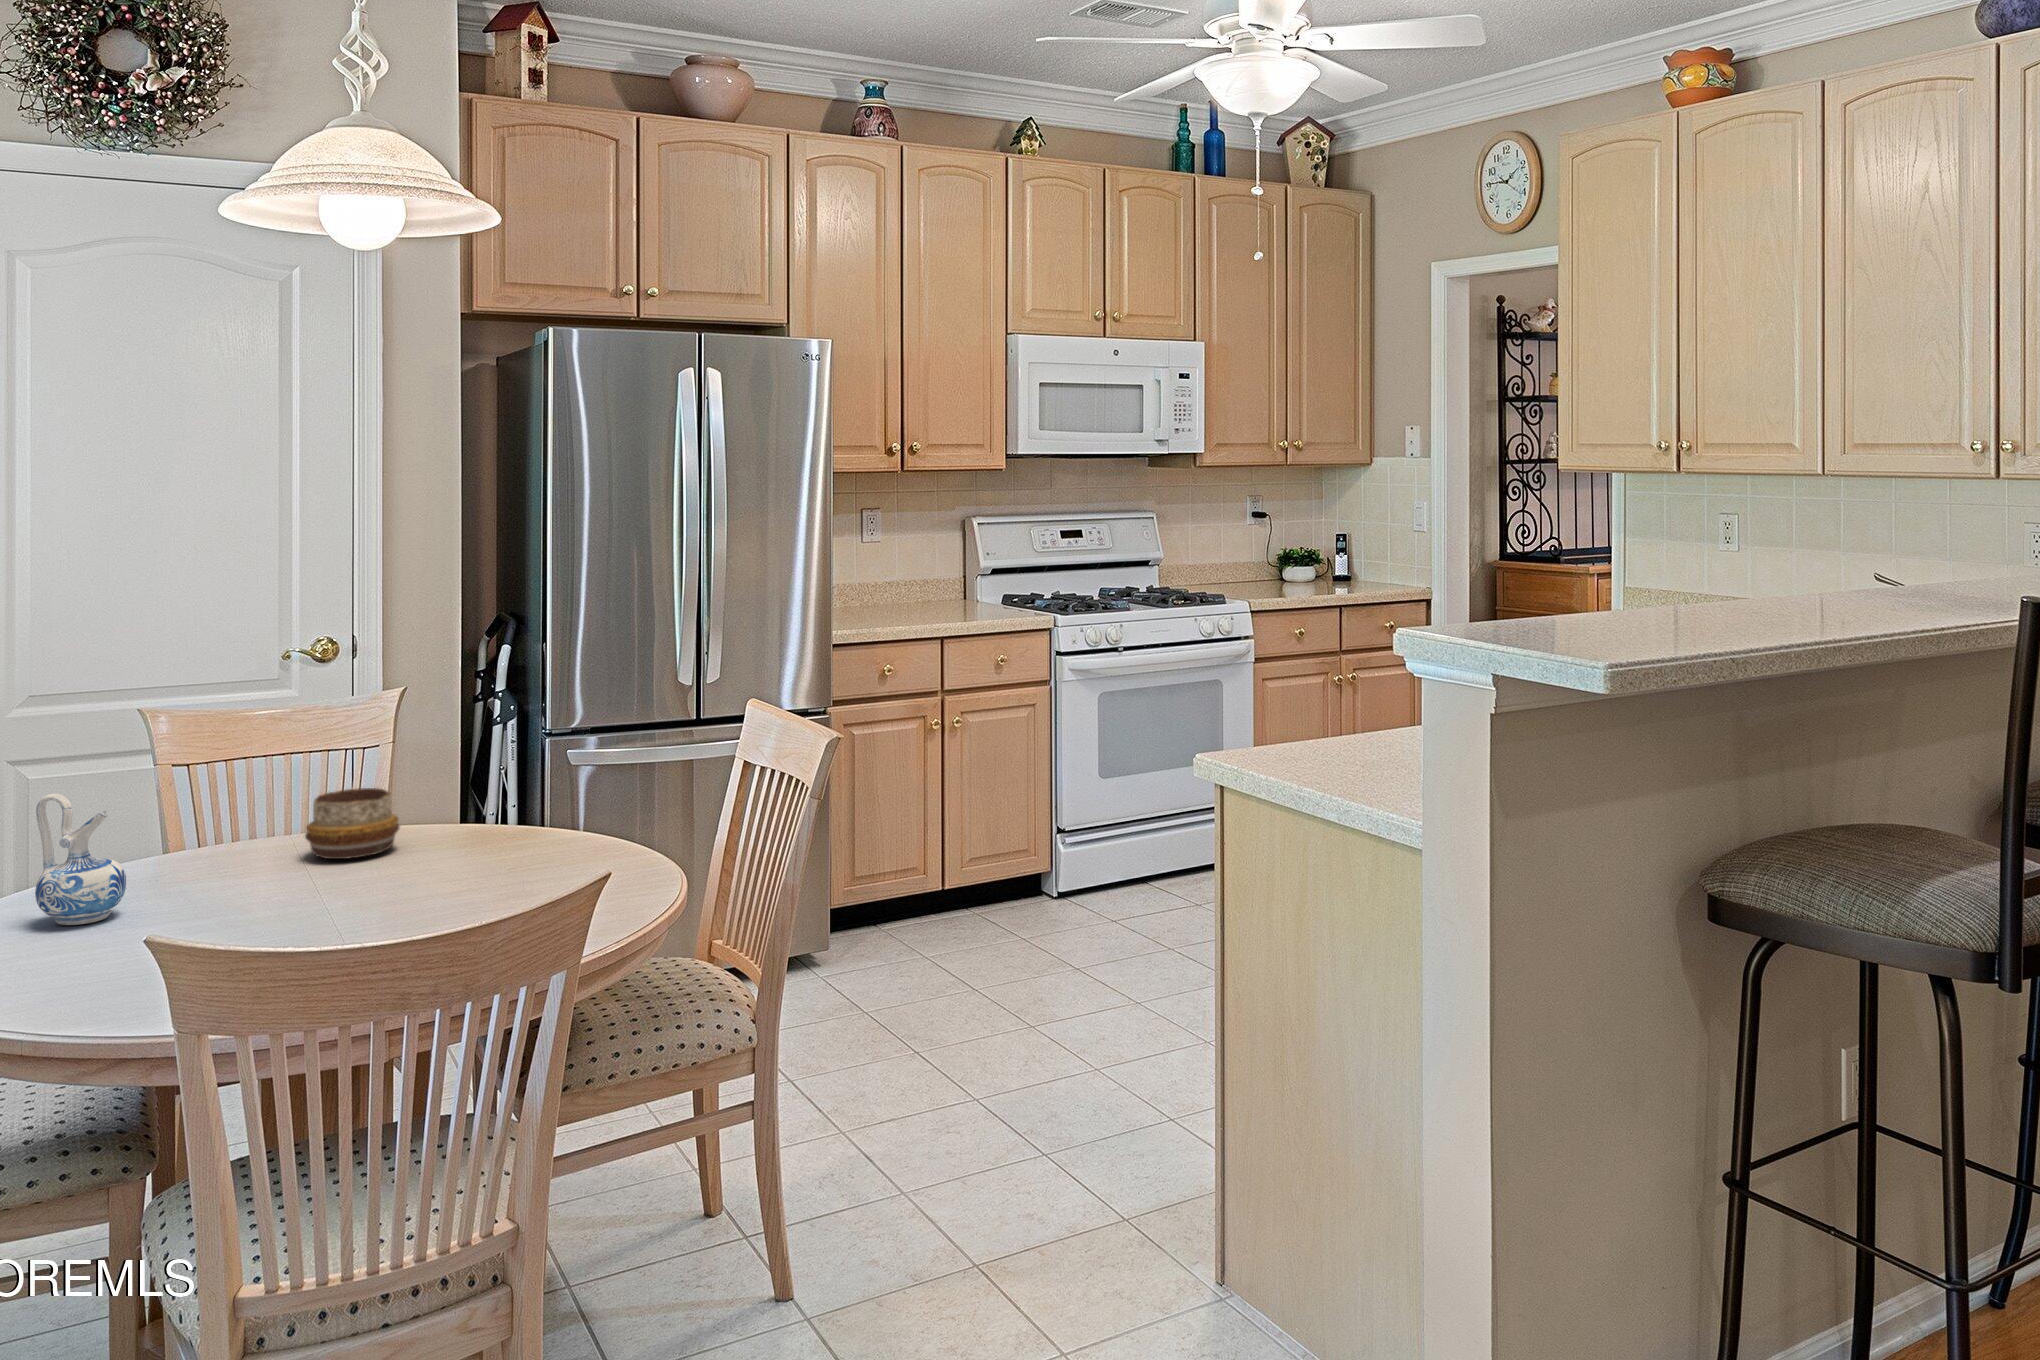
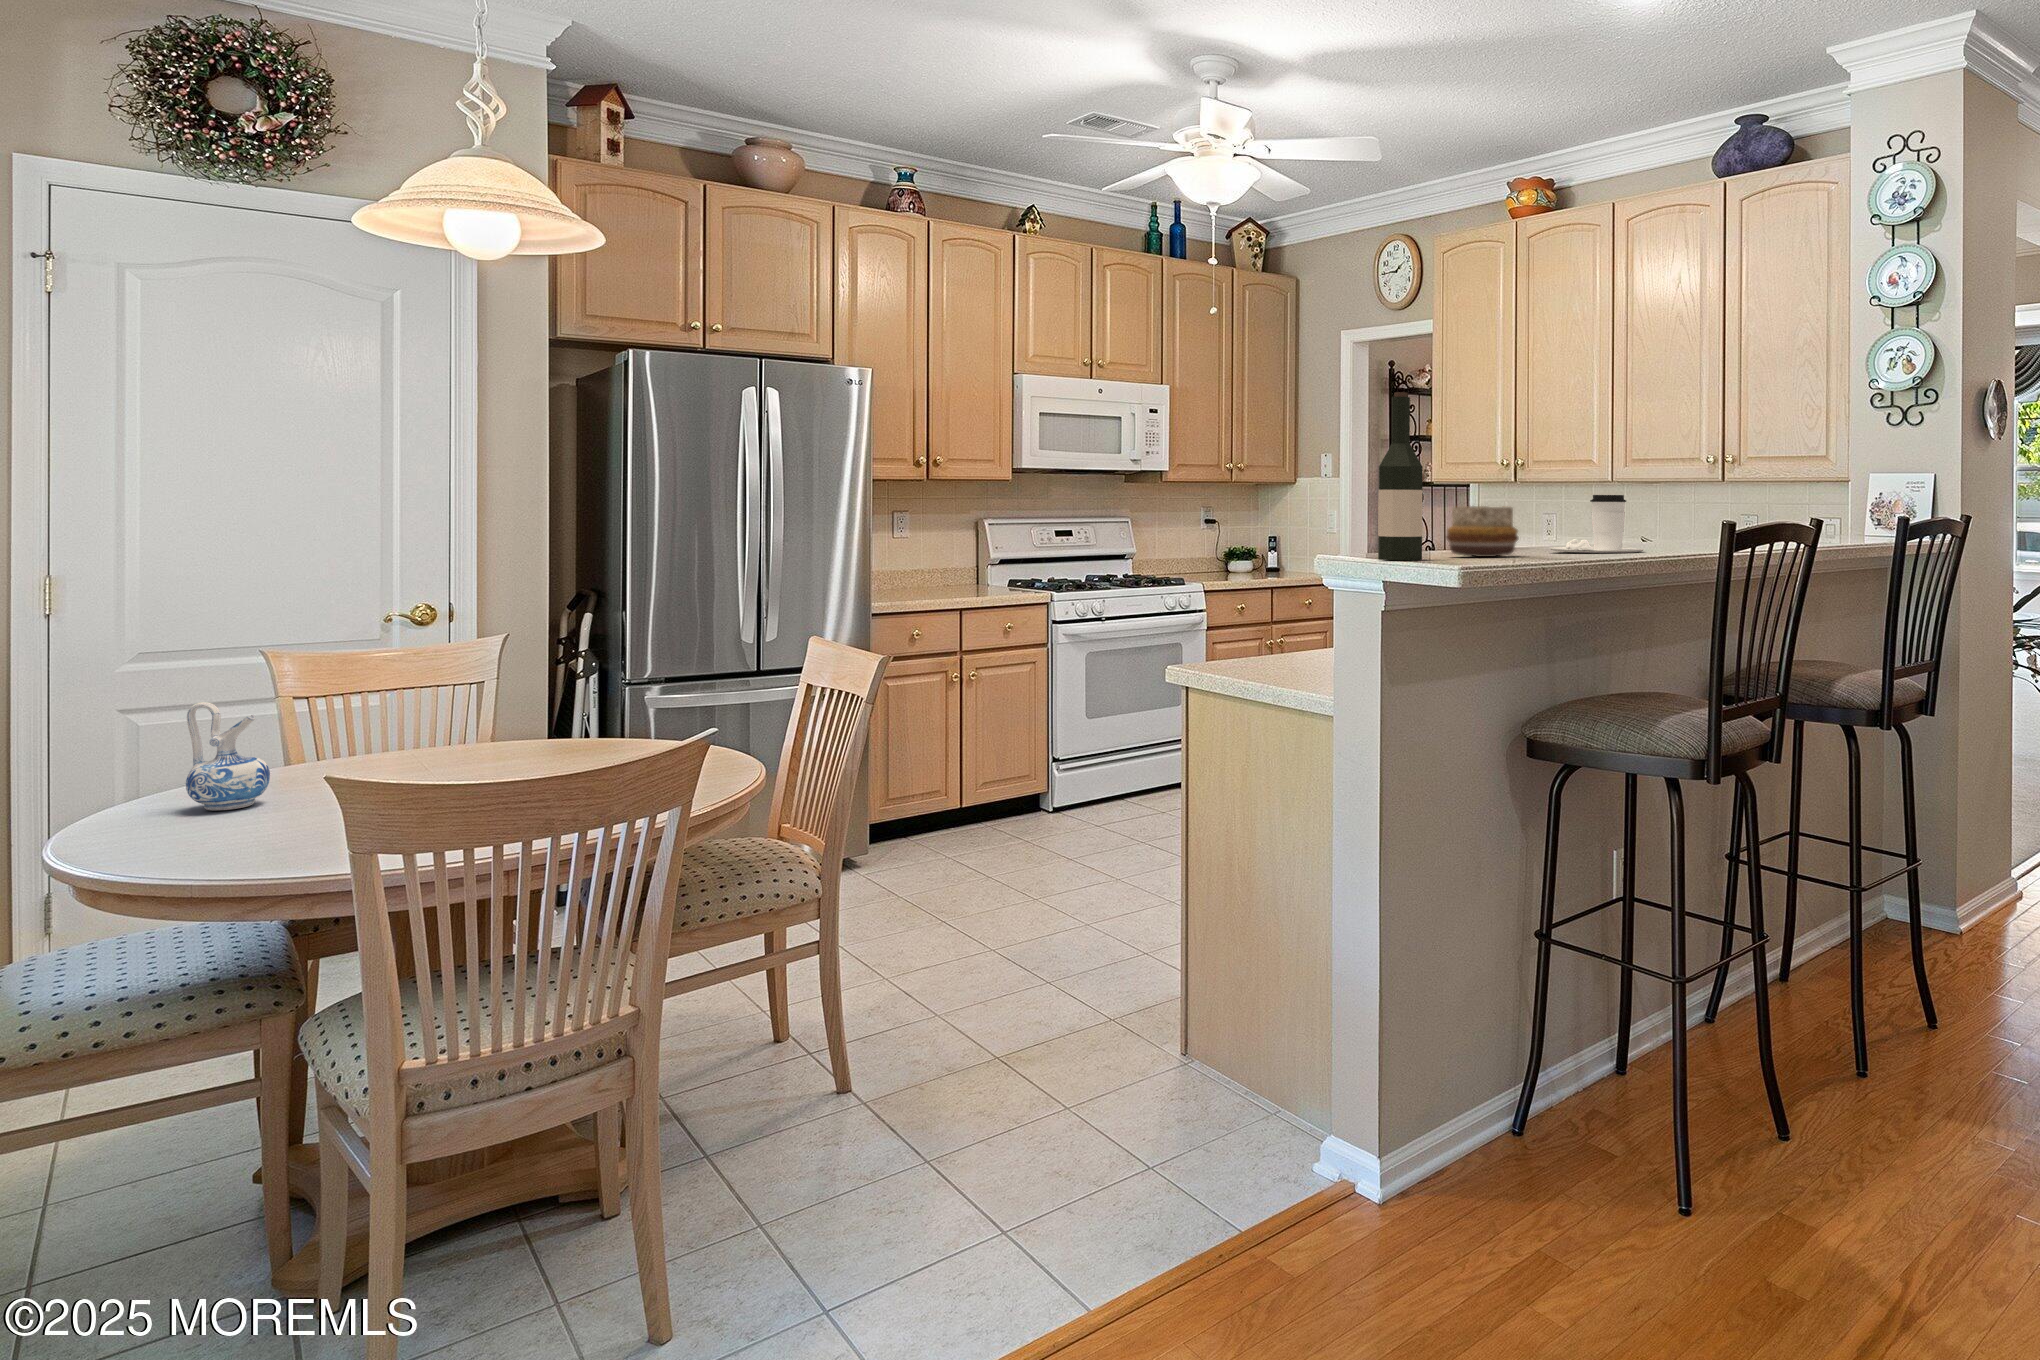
wine bottle: none [1494,399,1560,643] -> present [1378,392,1423,560]
coffee cup: none [1744,530,1897,620] -> present [1550,495,1645,553]
decorative bowl: present [305,788,399,859] -> present [1446,506,1519,557]

